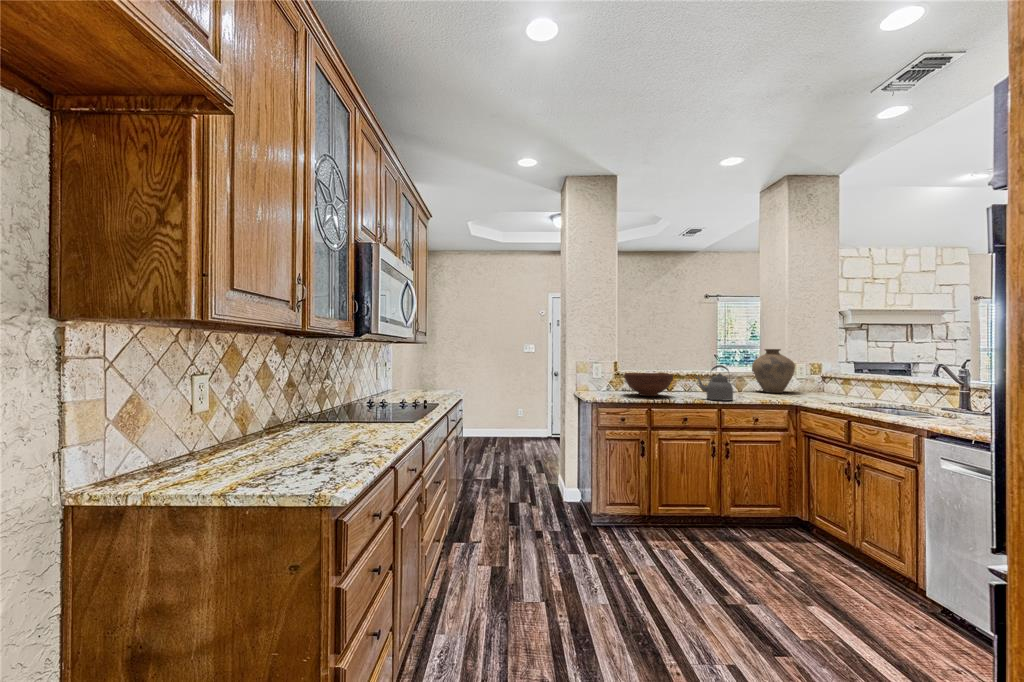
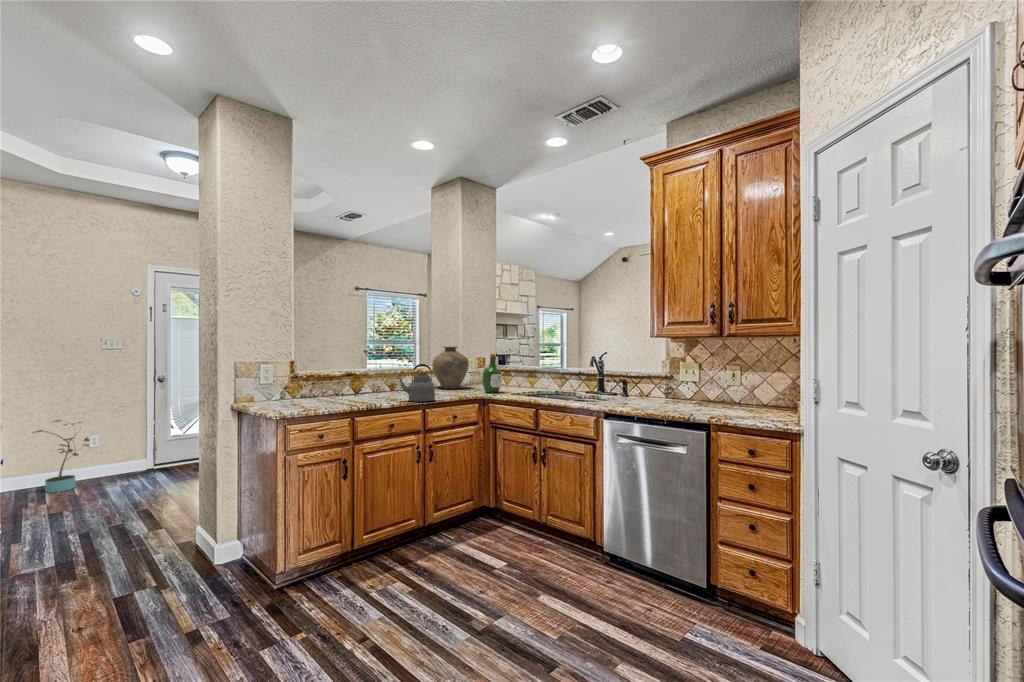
wine bottle: none [802,357,827,400] -> present [483,354,502,393]
fruit bowl: present [624,373,673,396] -> none [312,375,372,404]
potted plant: none [490,395,516,441] -> present [33,420,89,493]

